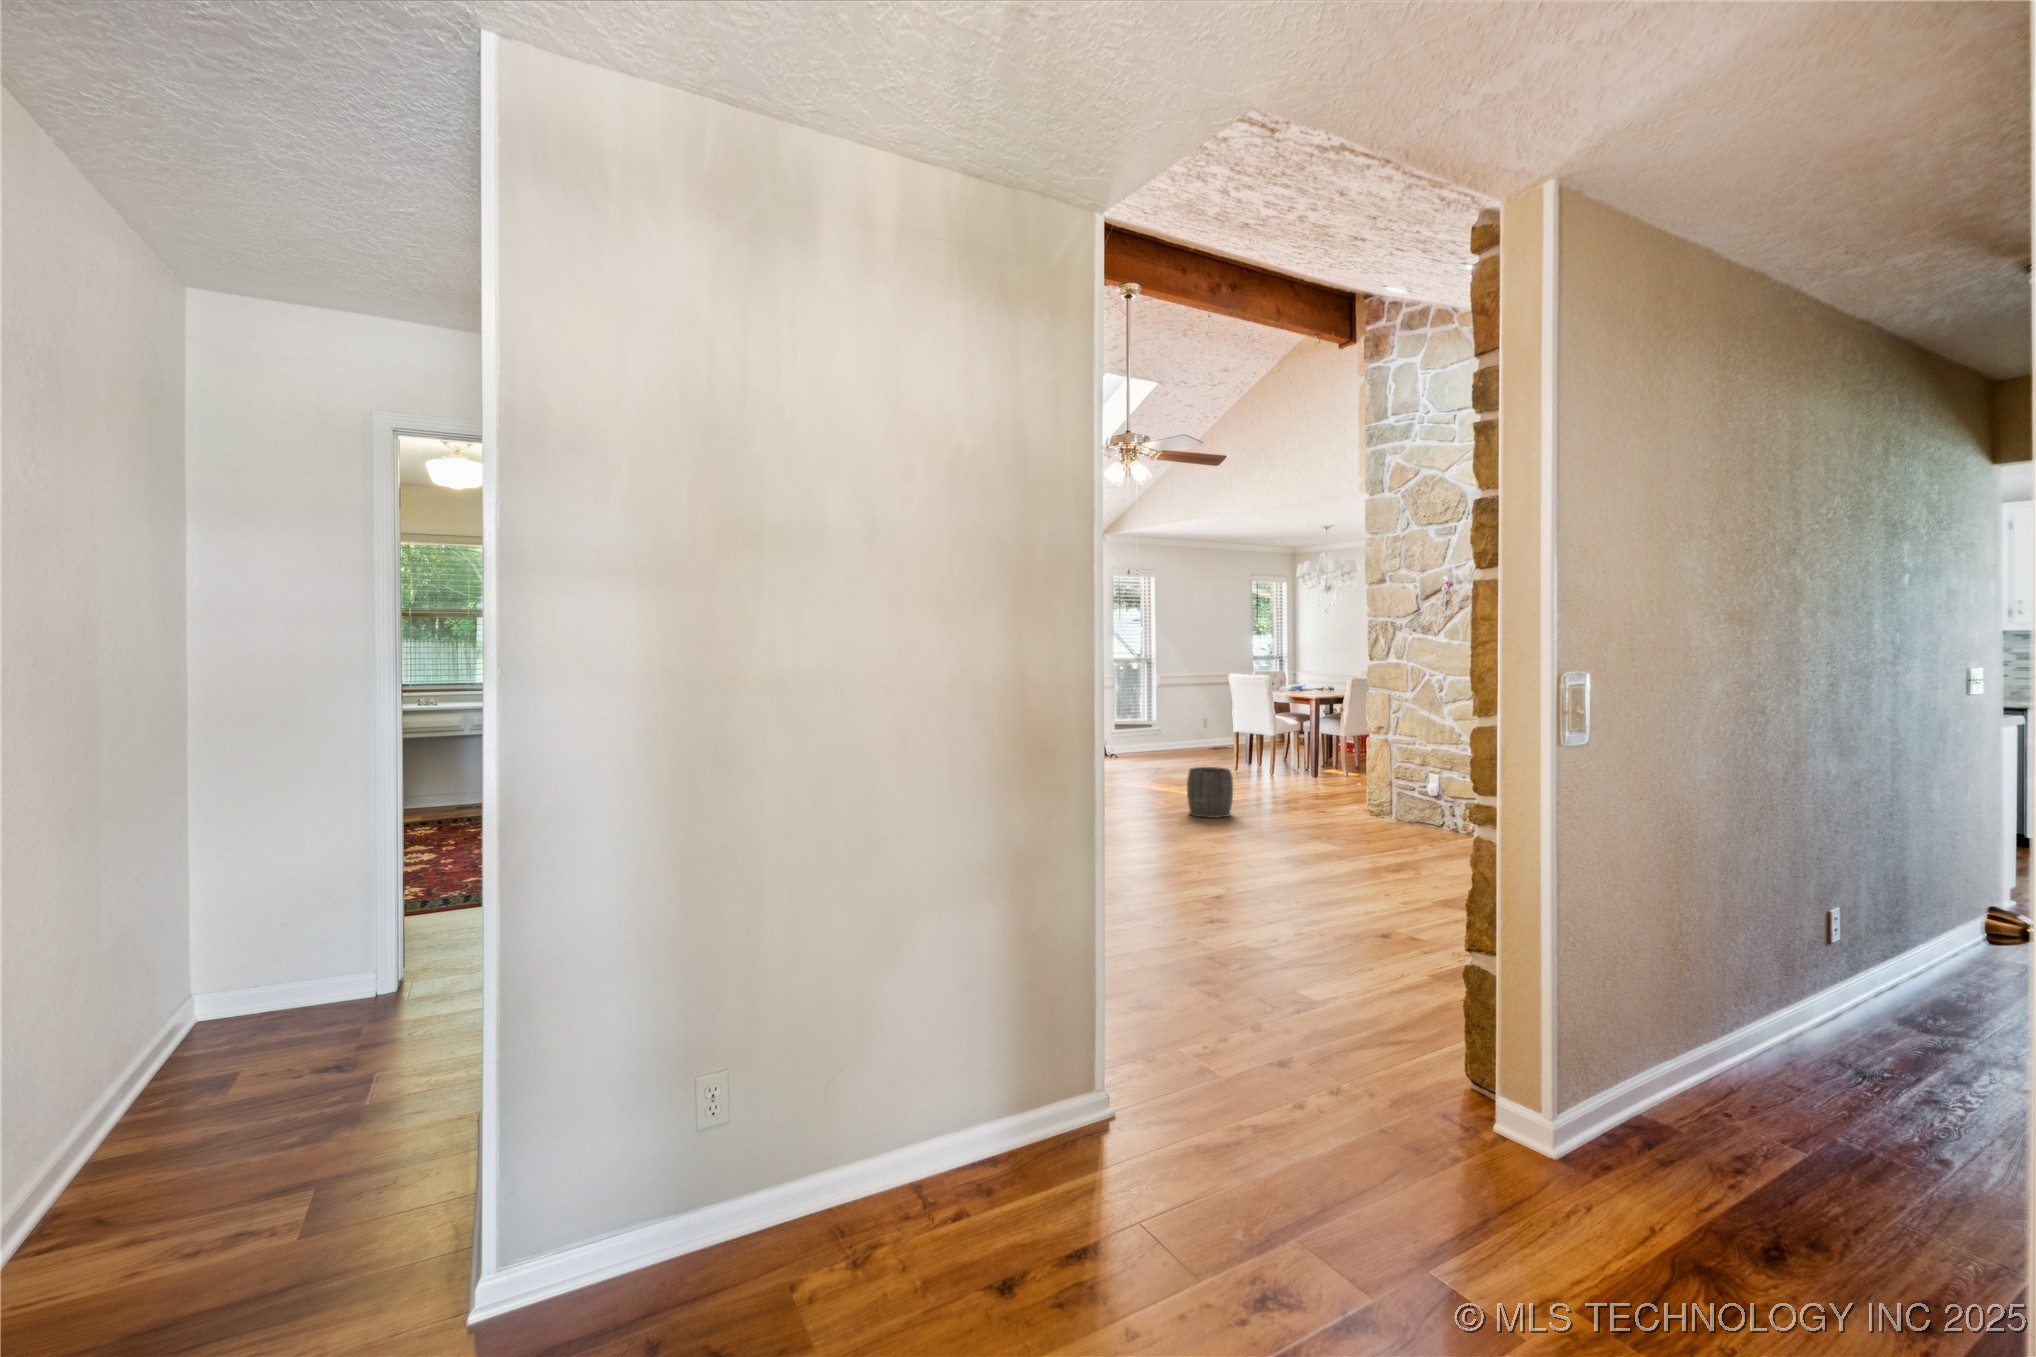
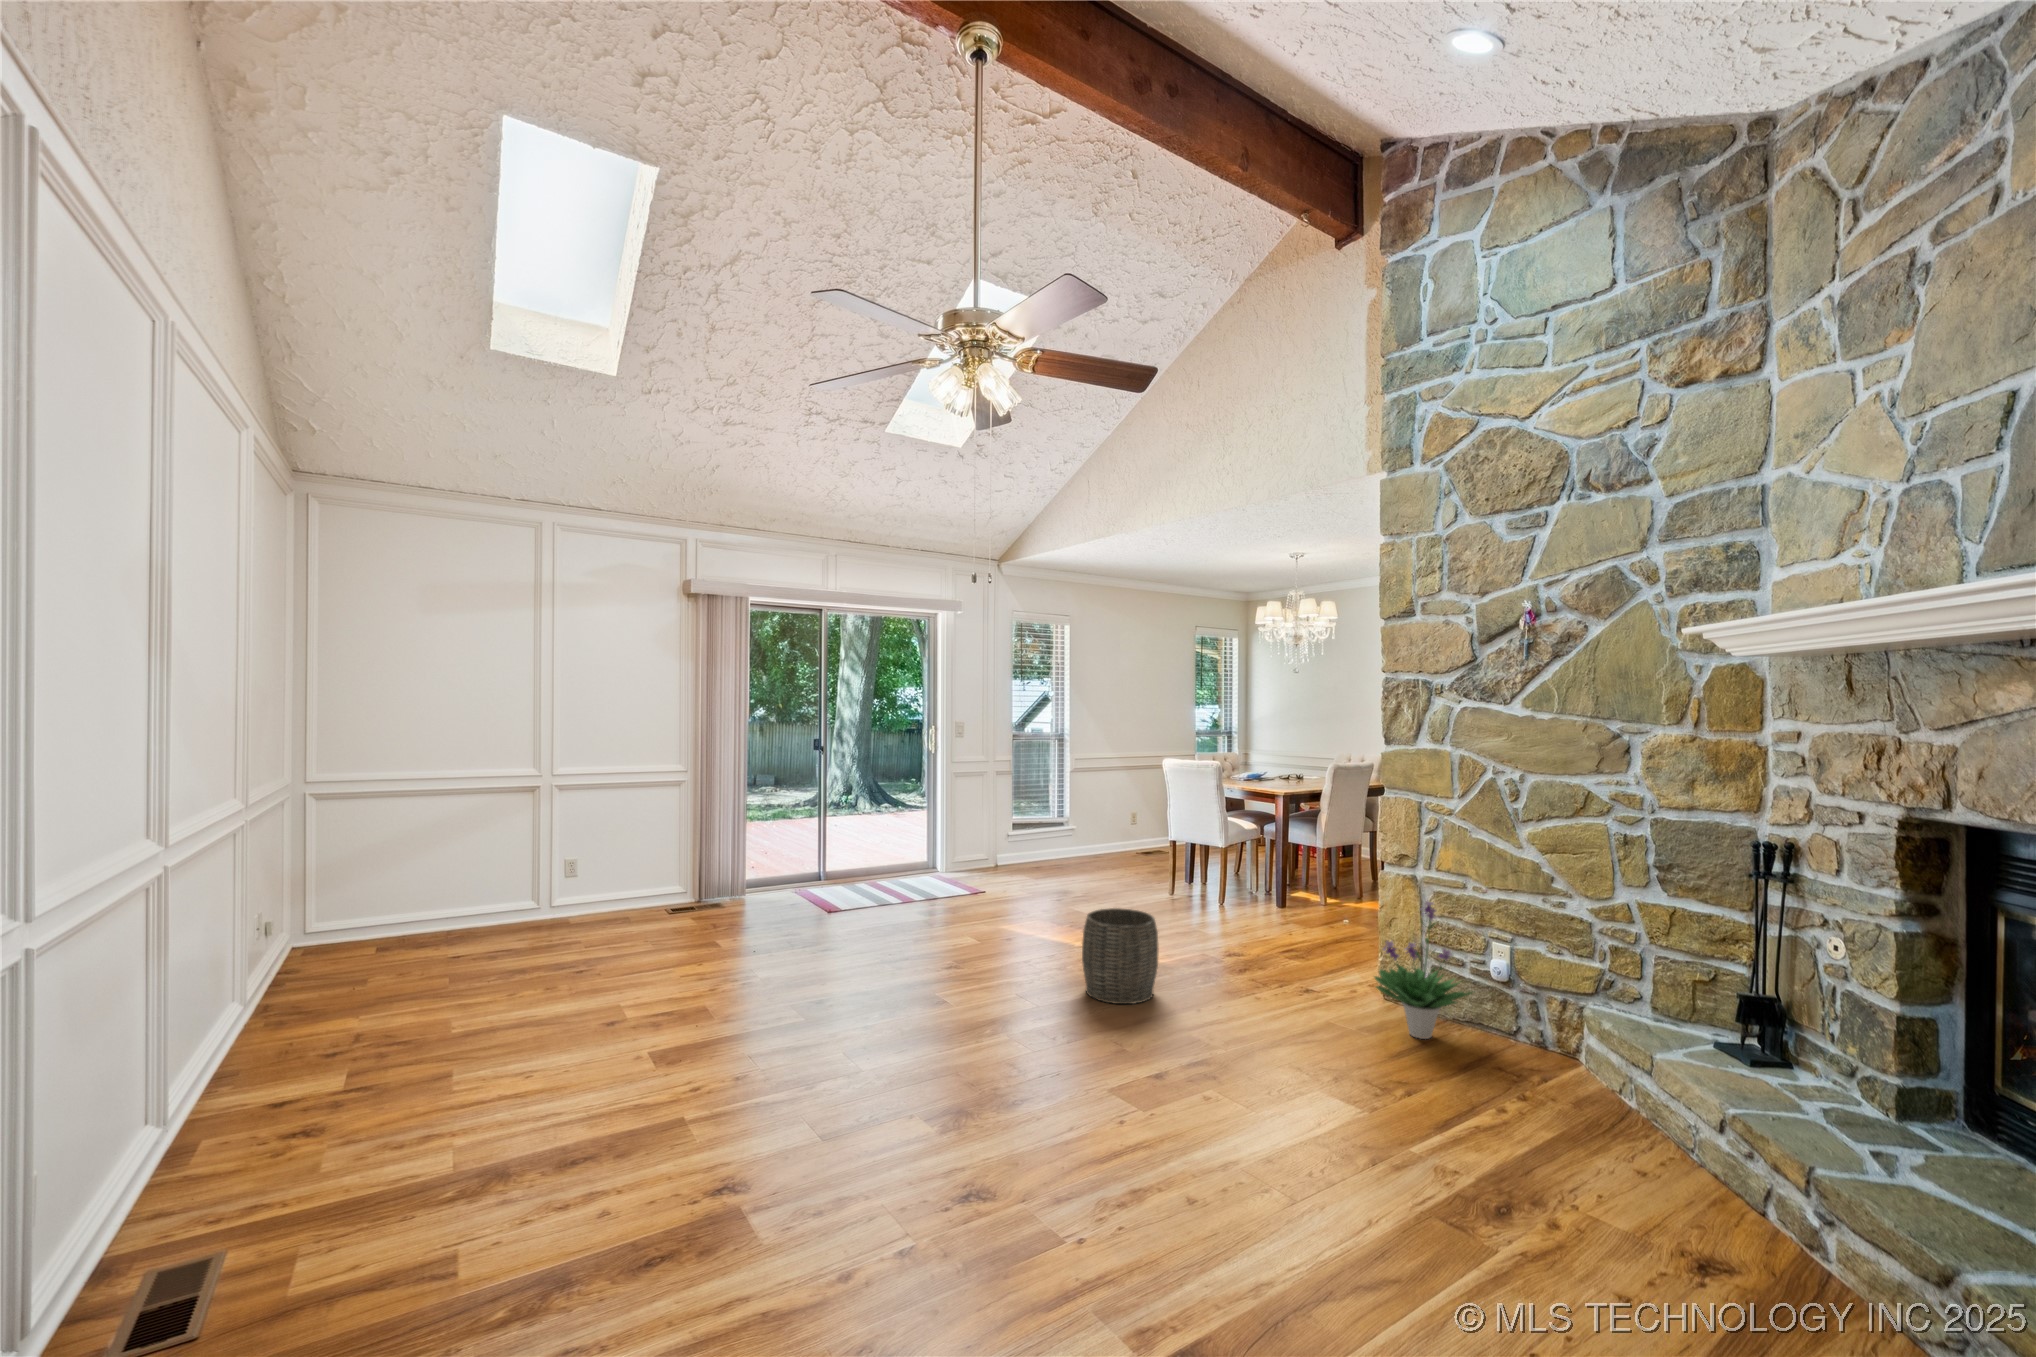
potted plant: none [1360,750,1419,827] -> present [1374,900,1472,1039]

